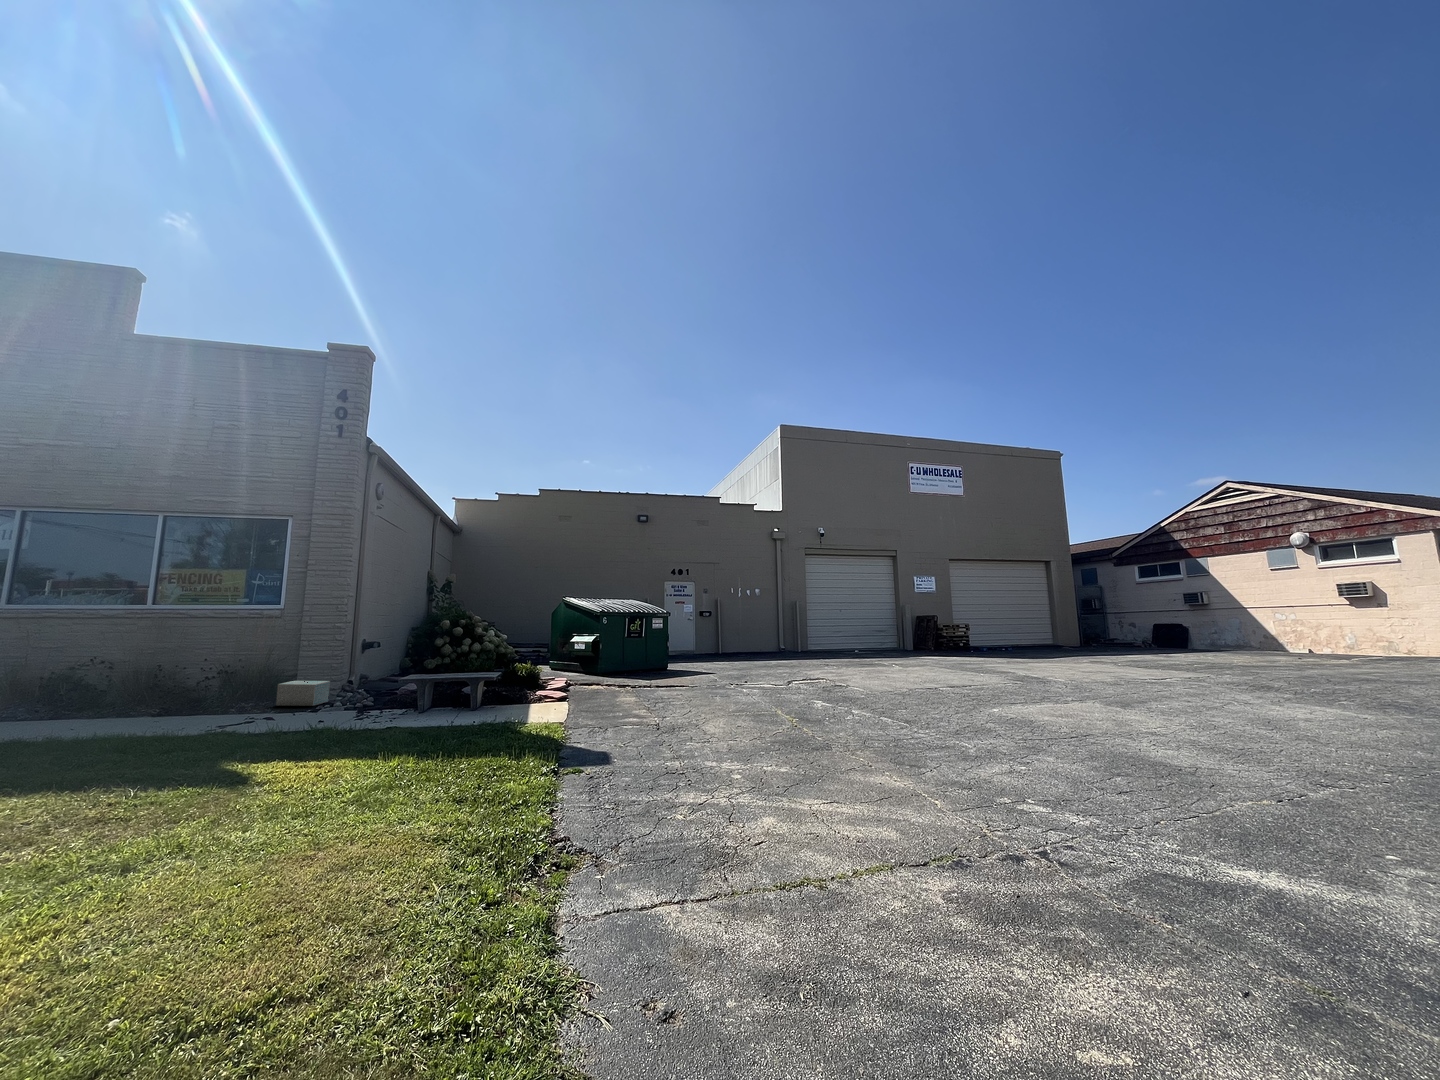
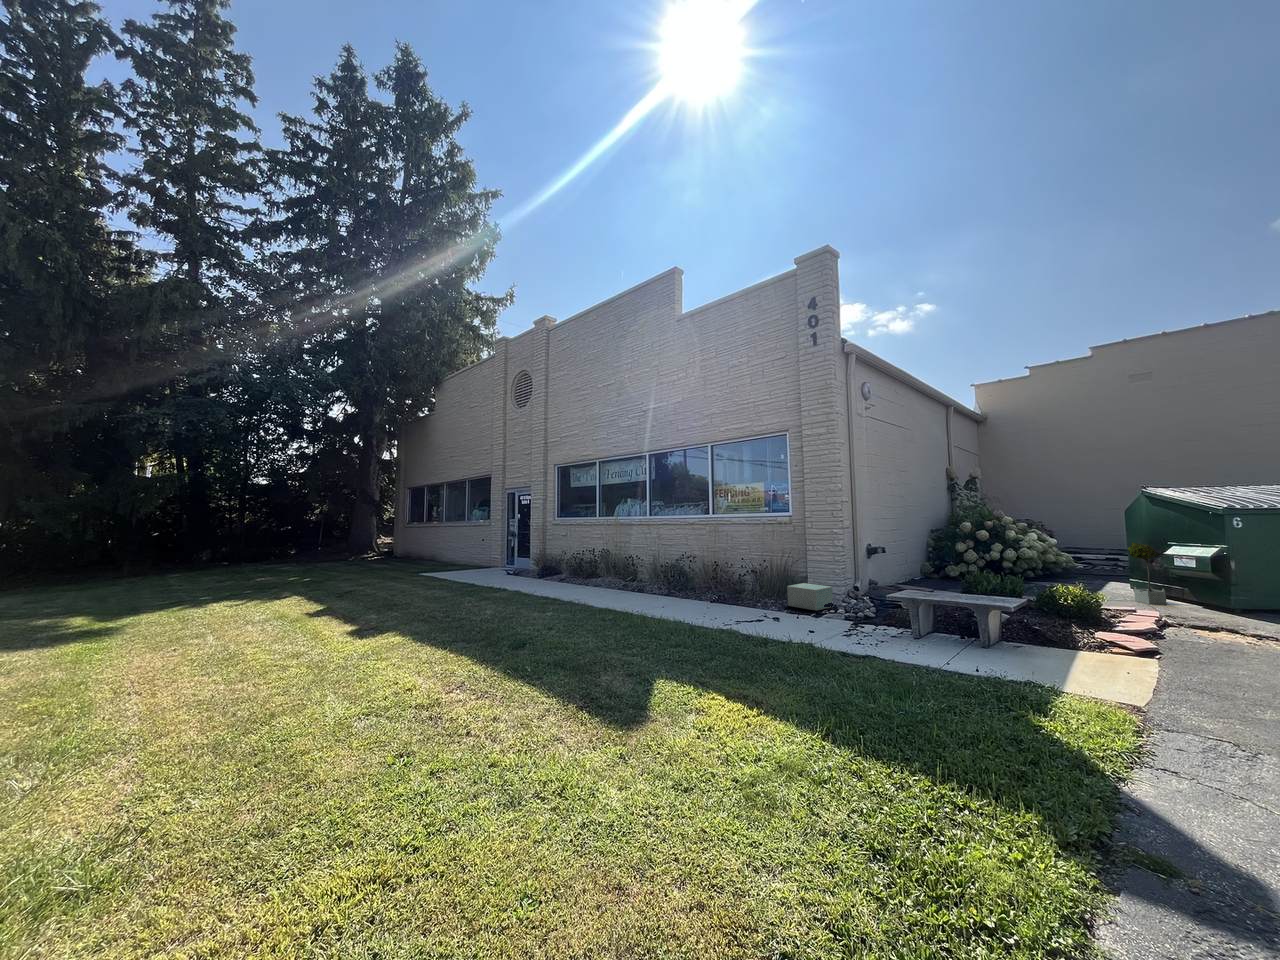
potted tree: none [553,634,569,677] -> present [1128,542,1167,604]

